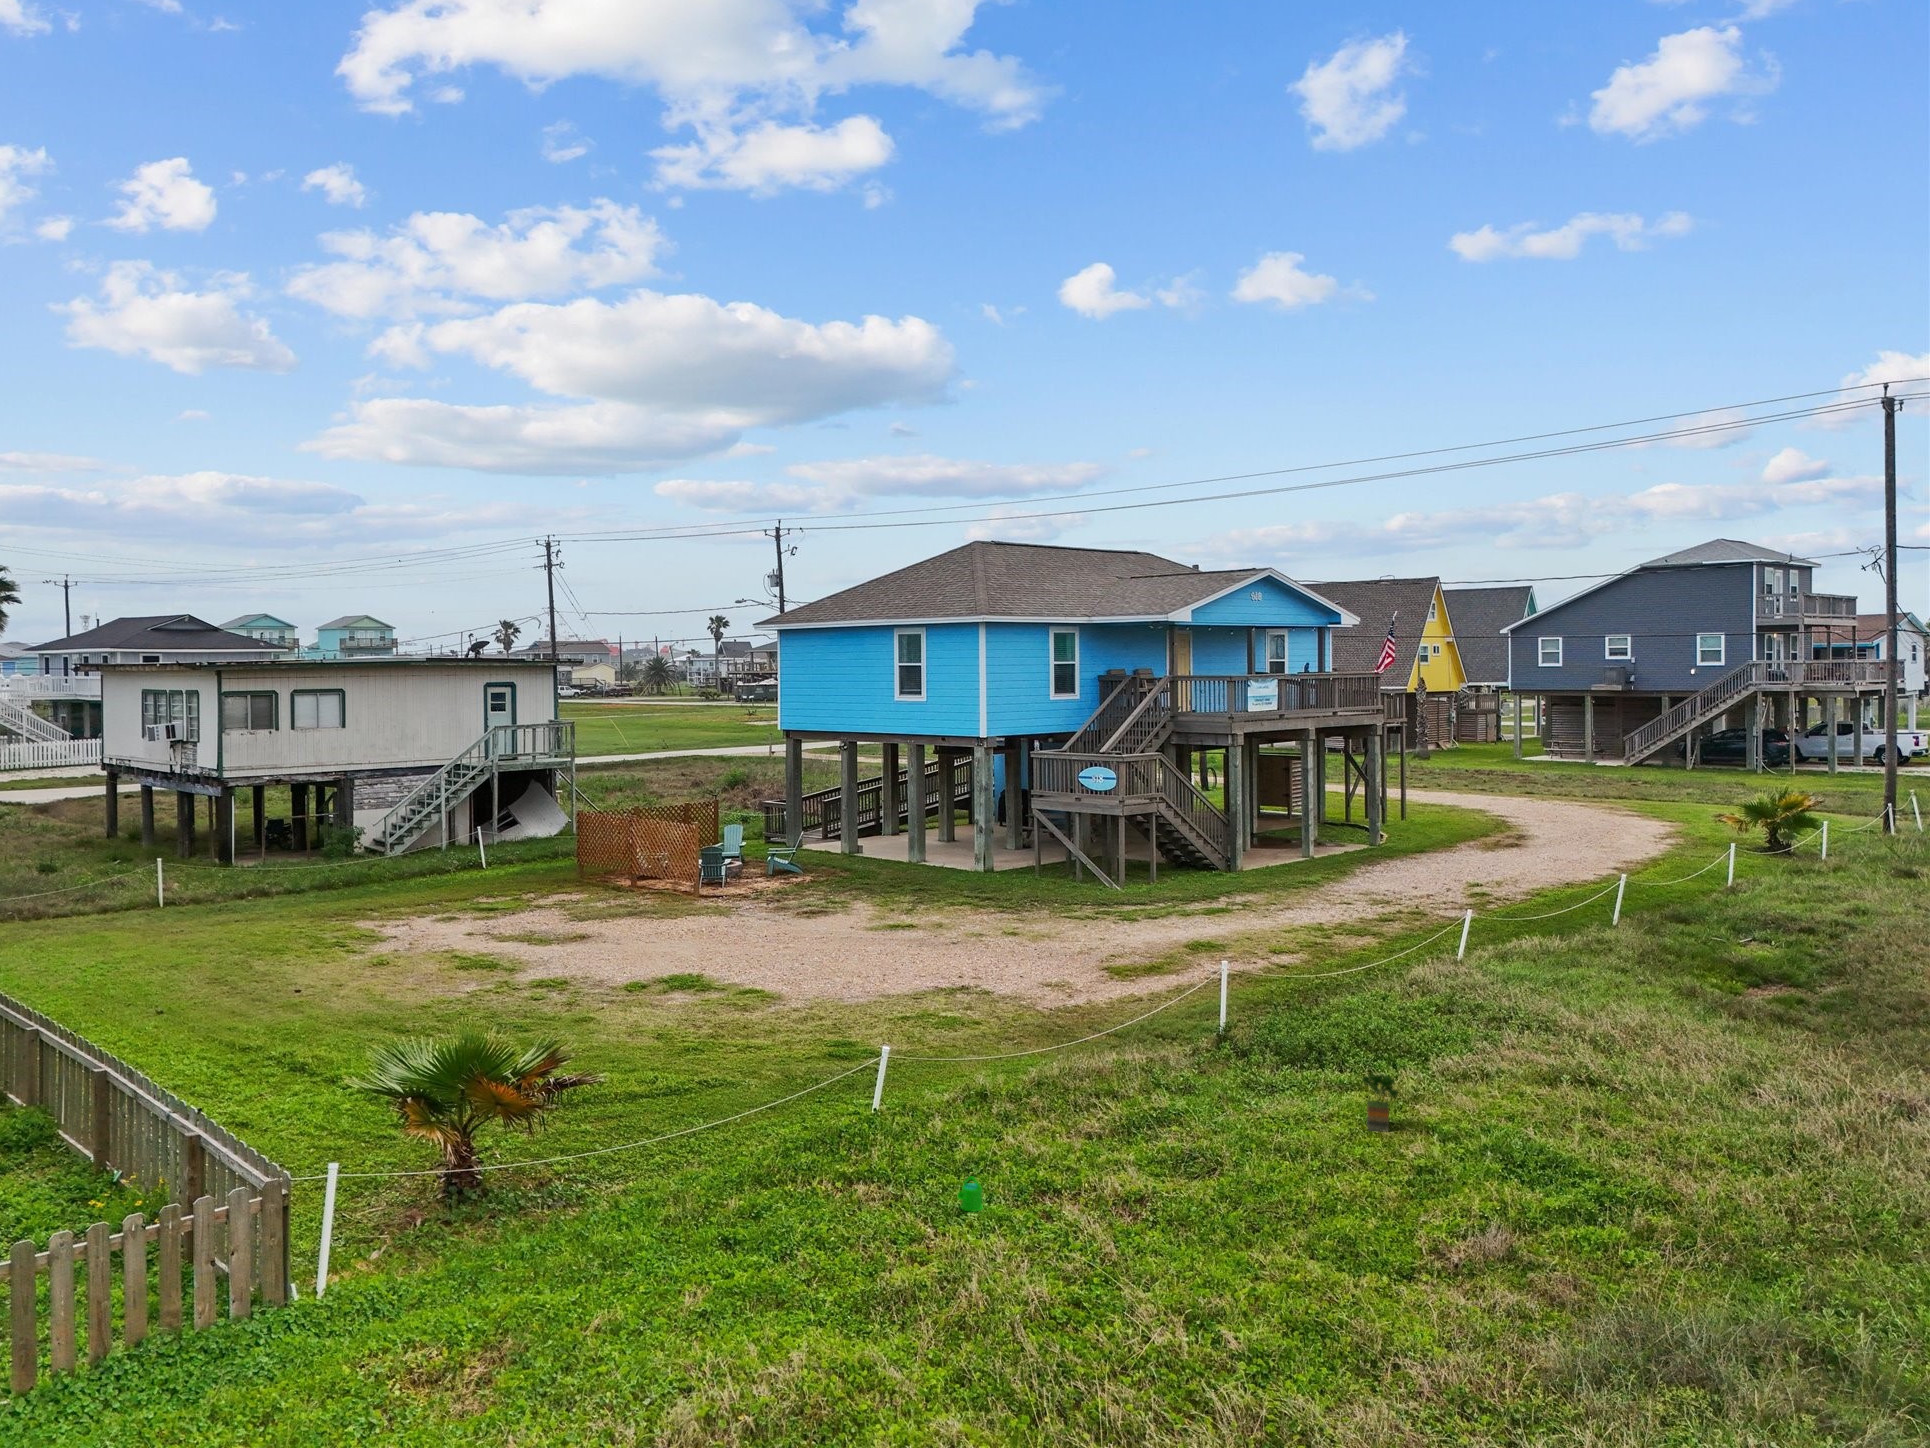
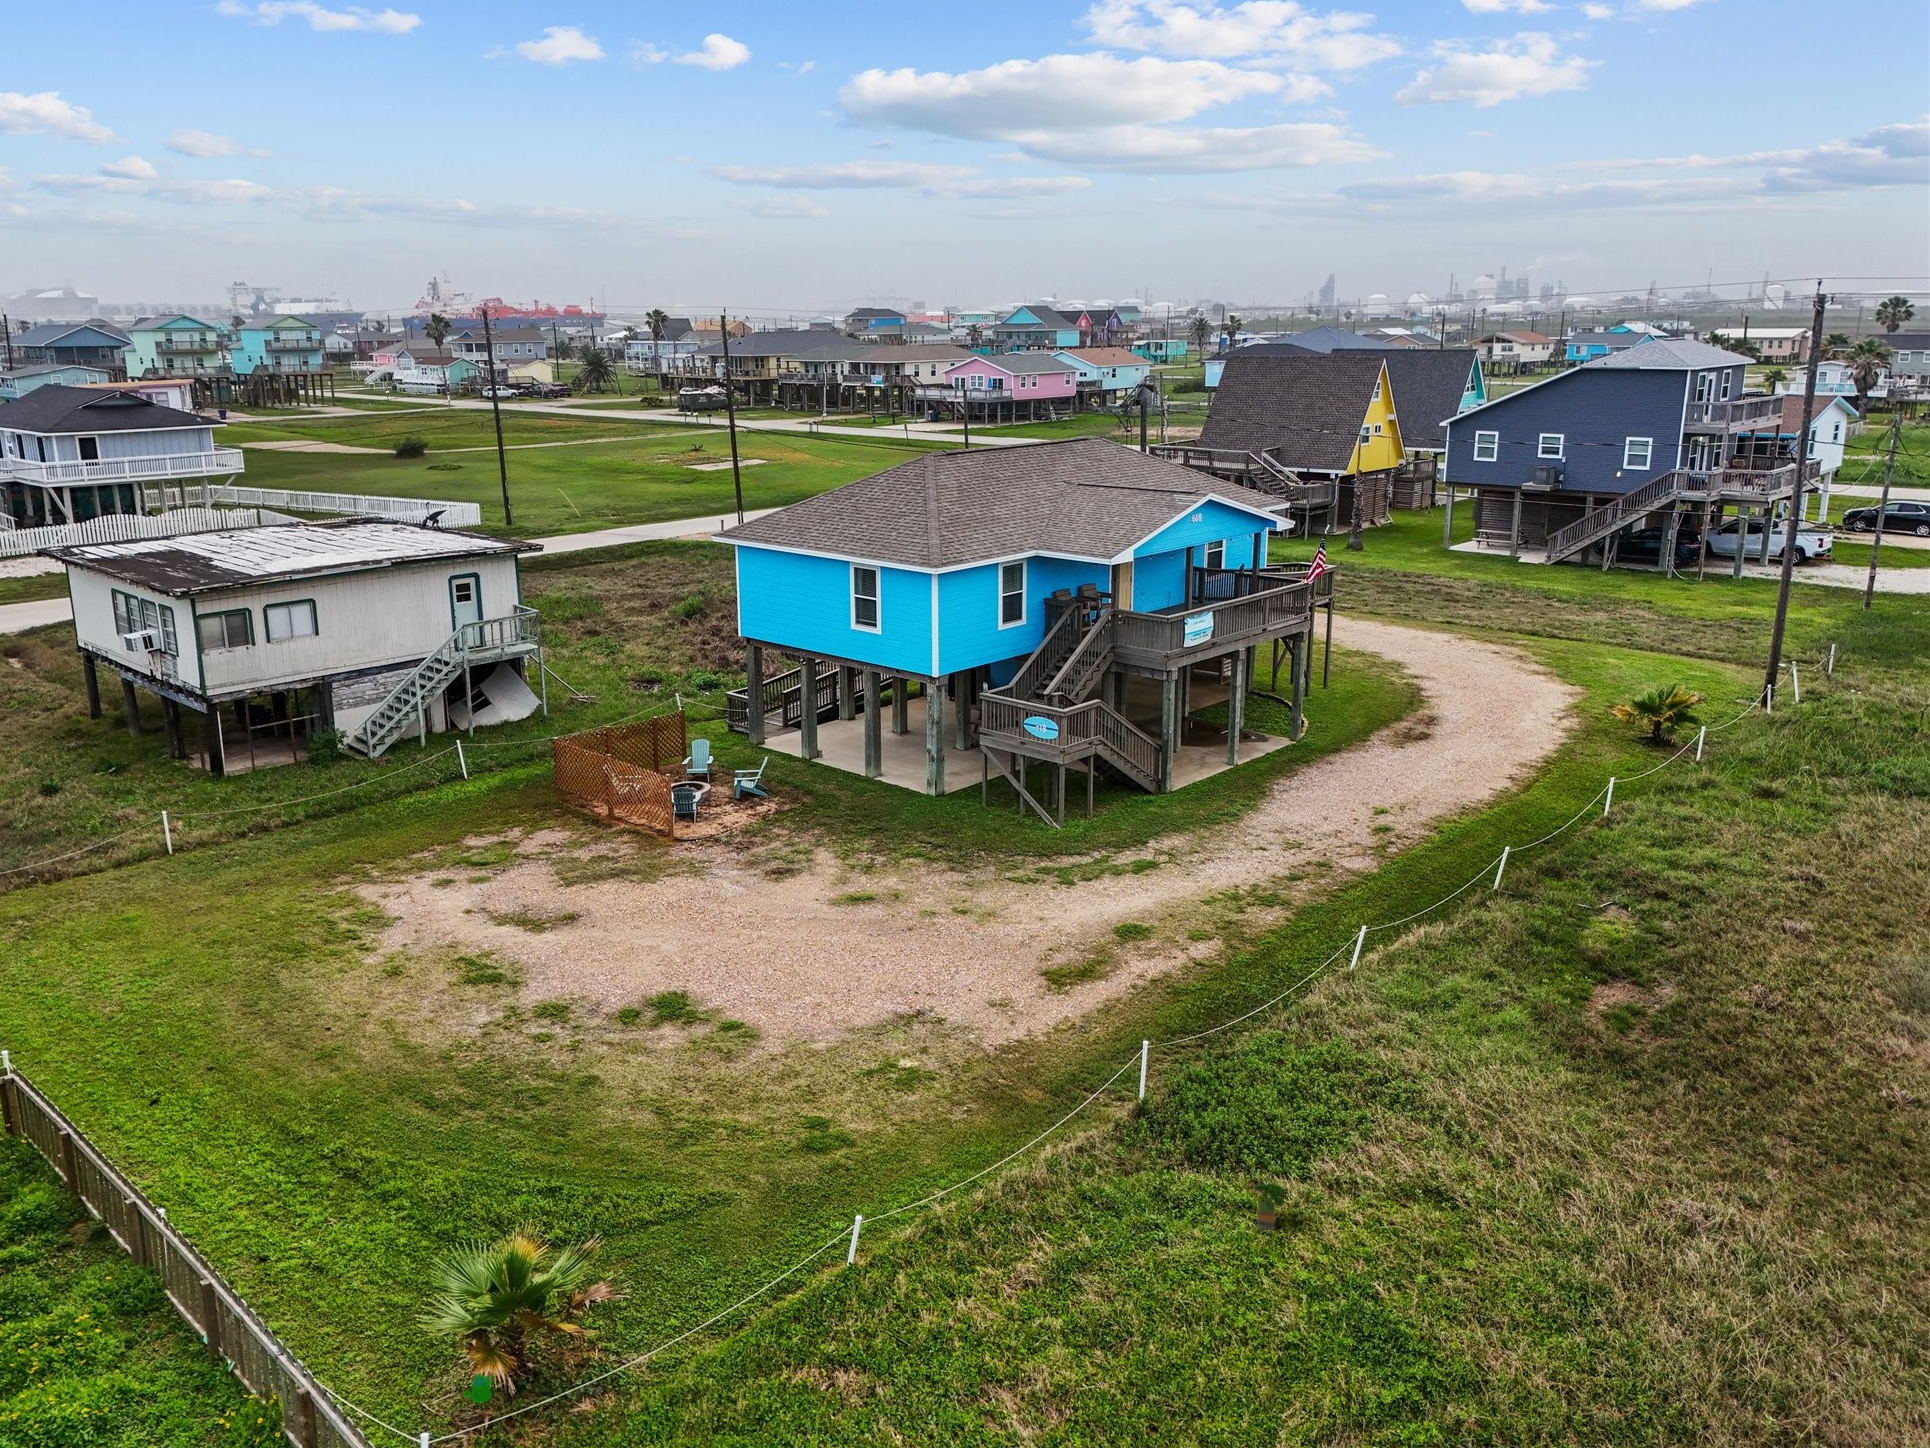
watering can: present [957,1176,983,1212] -> present [464,1373,494,1403]

